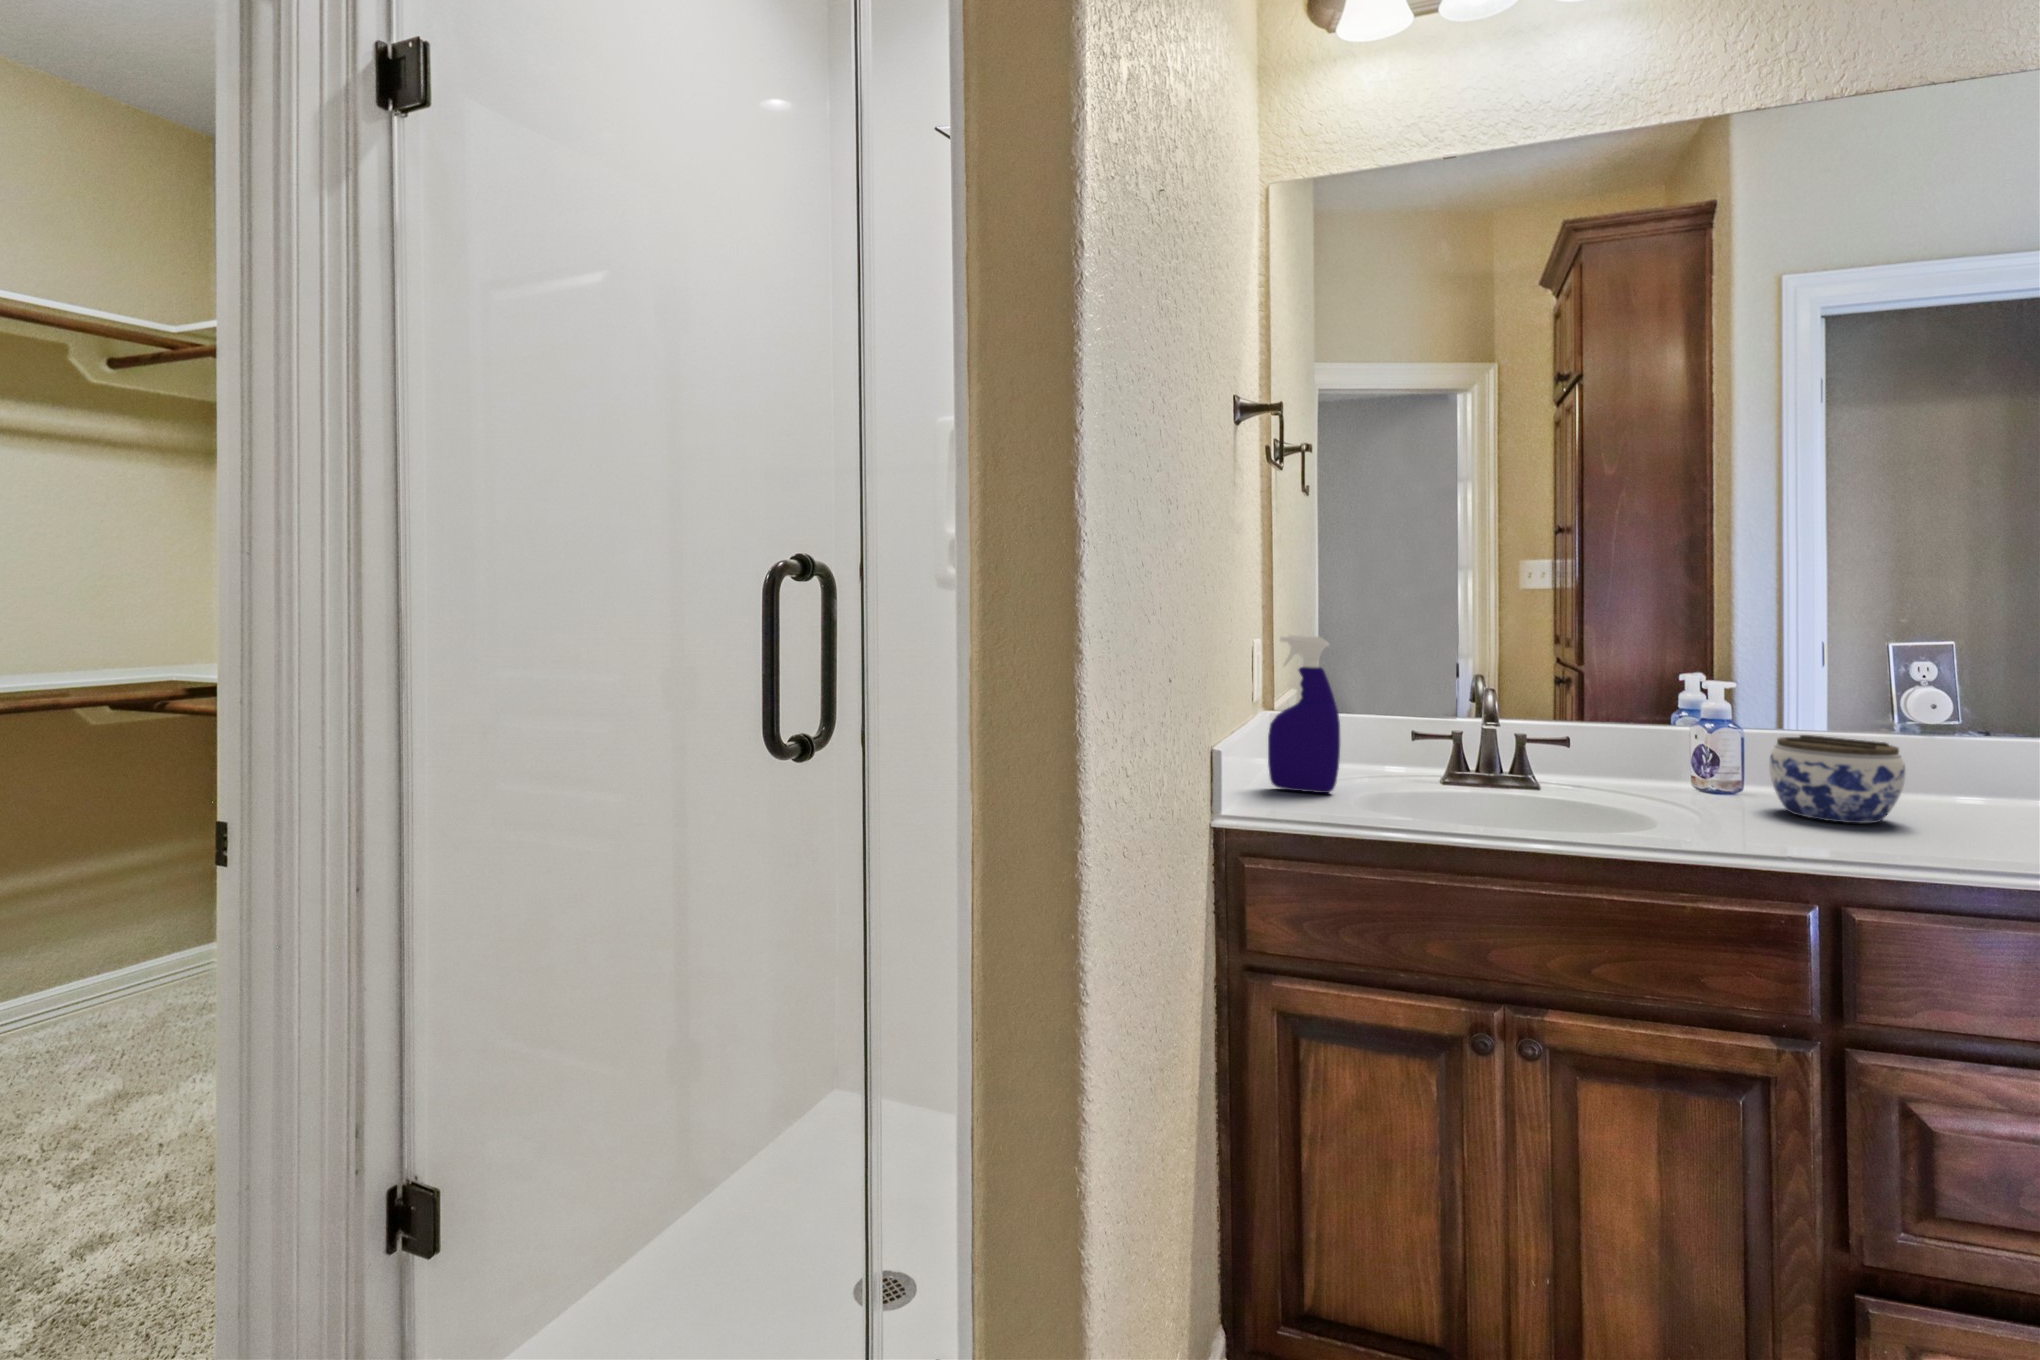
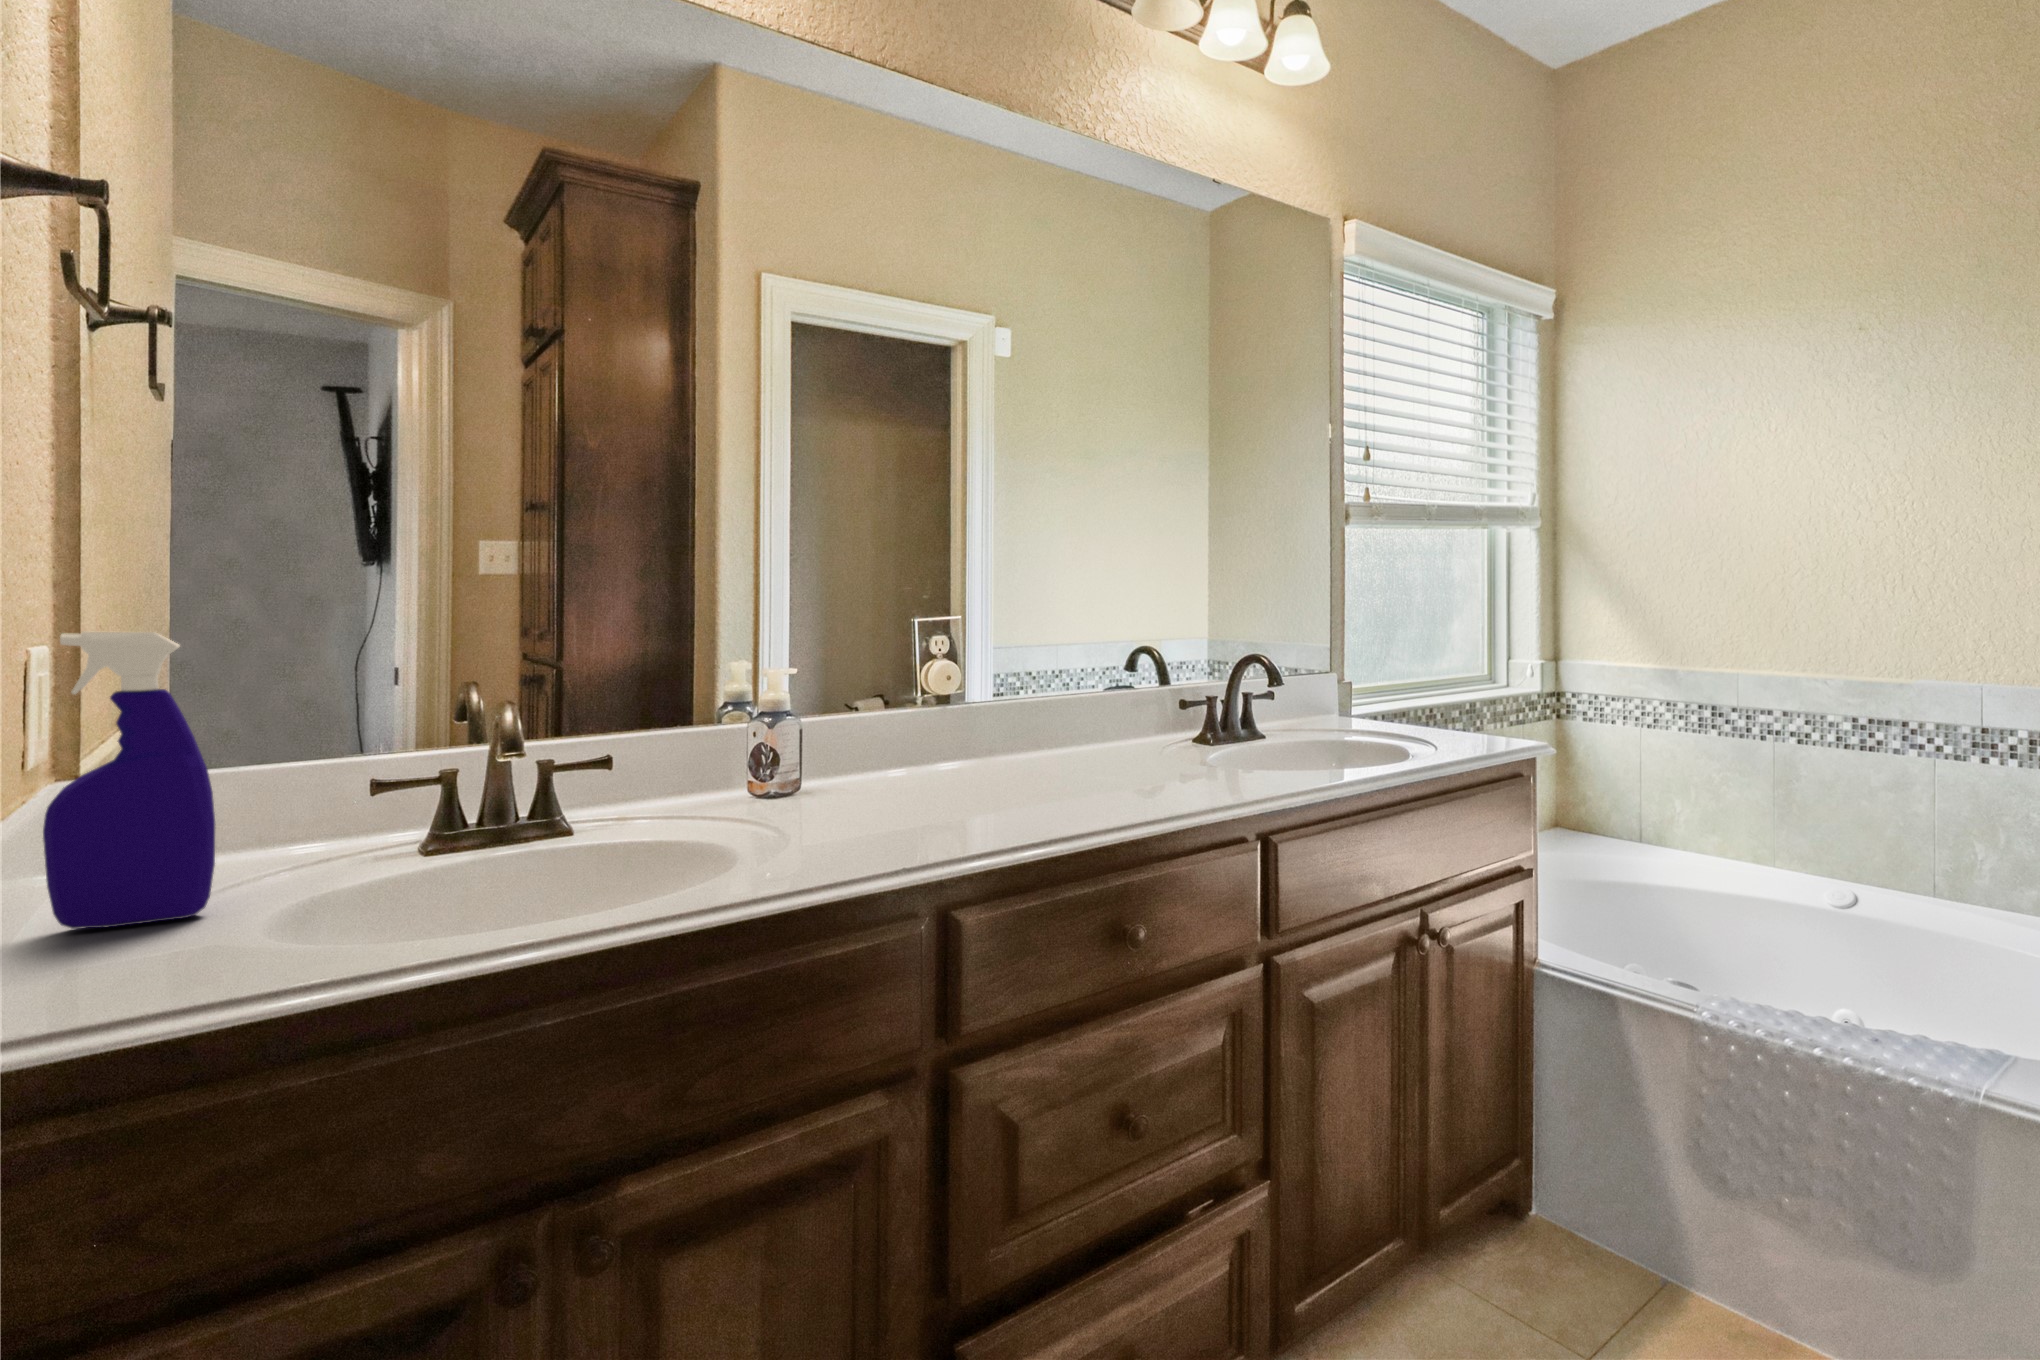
jar: present [1769,735,1905,823] -> none [828,720,945,814]

